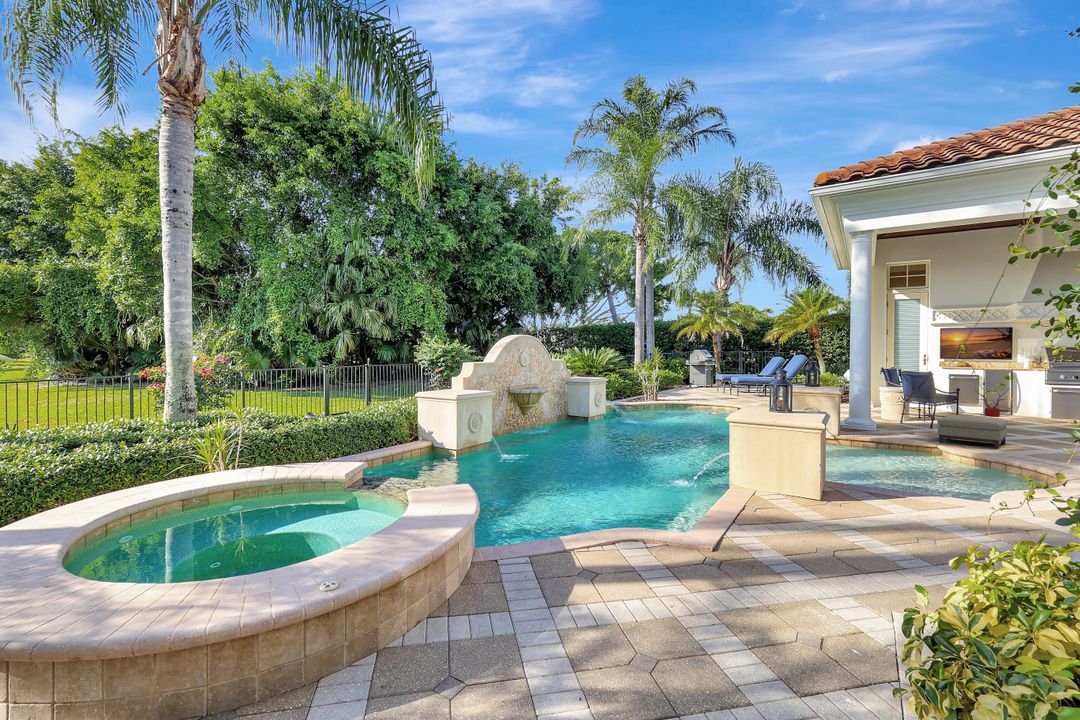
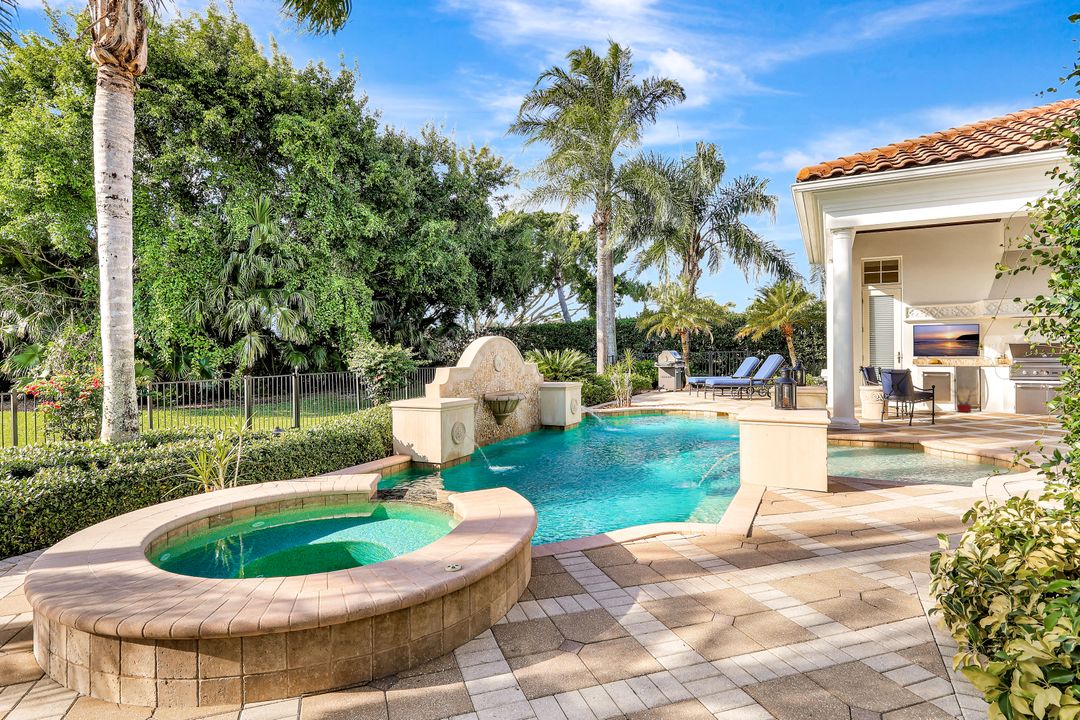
ottoman: present [937,415,1008,449] -> none [923,412,986,443]

